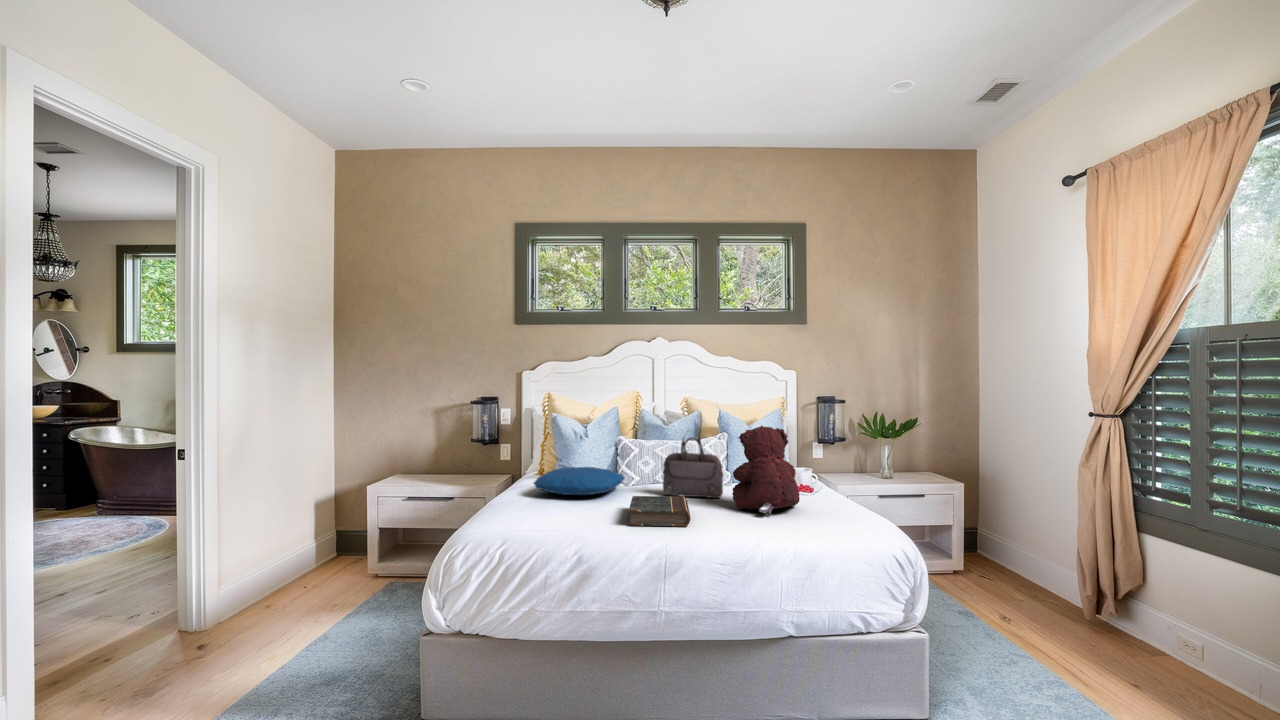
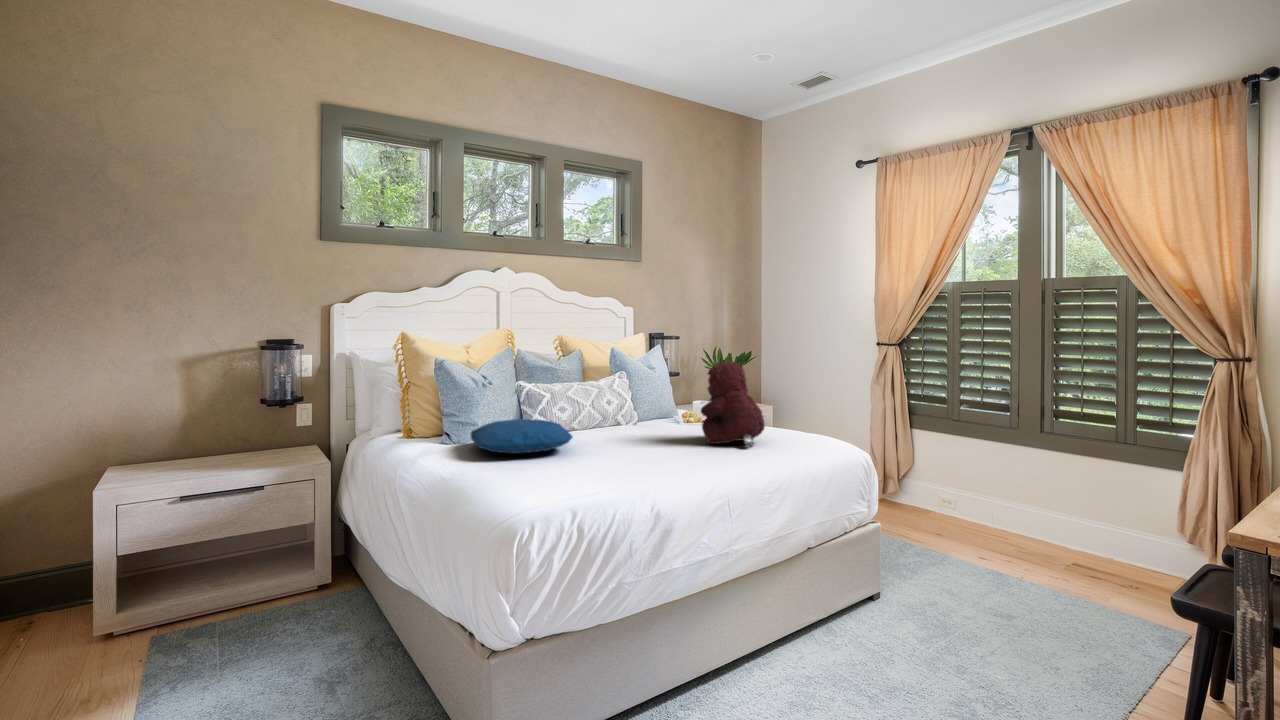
handbag: present [663,437,723,498] -> none [608,369,672,441]
book: present [628,496,691,526] -> none [625,437,721,473]

